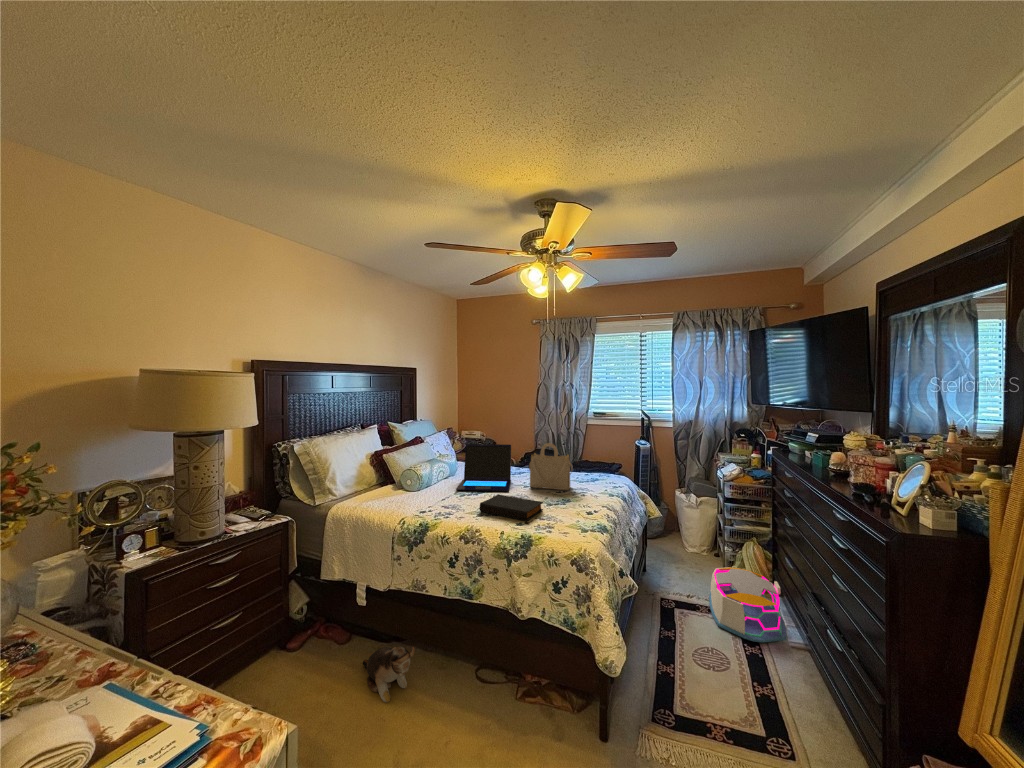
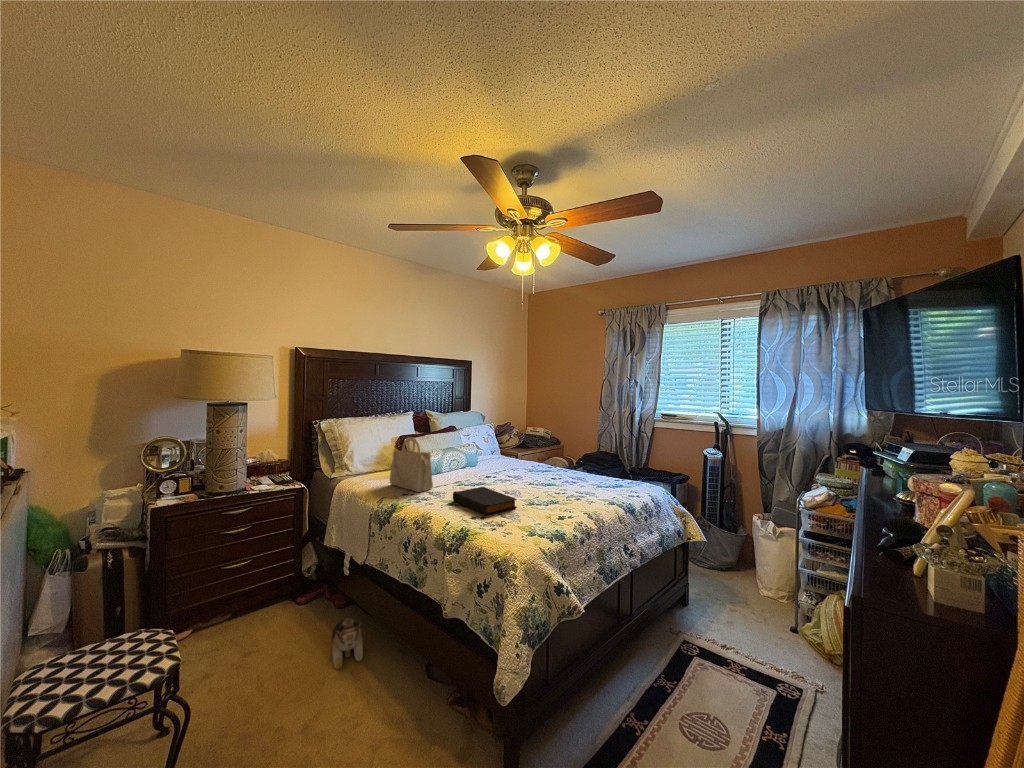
handbag: present [529,443,572,490] -> present [390,437,433,492]
laptop: present [456,444,511,491] -> none [457,435,527,486]
storage bin: present [709,567,786,643] -> none [741,620,850,740]

